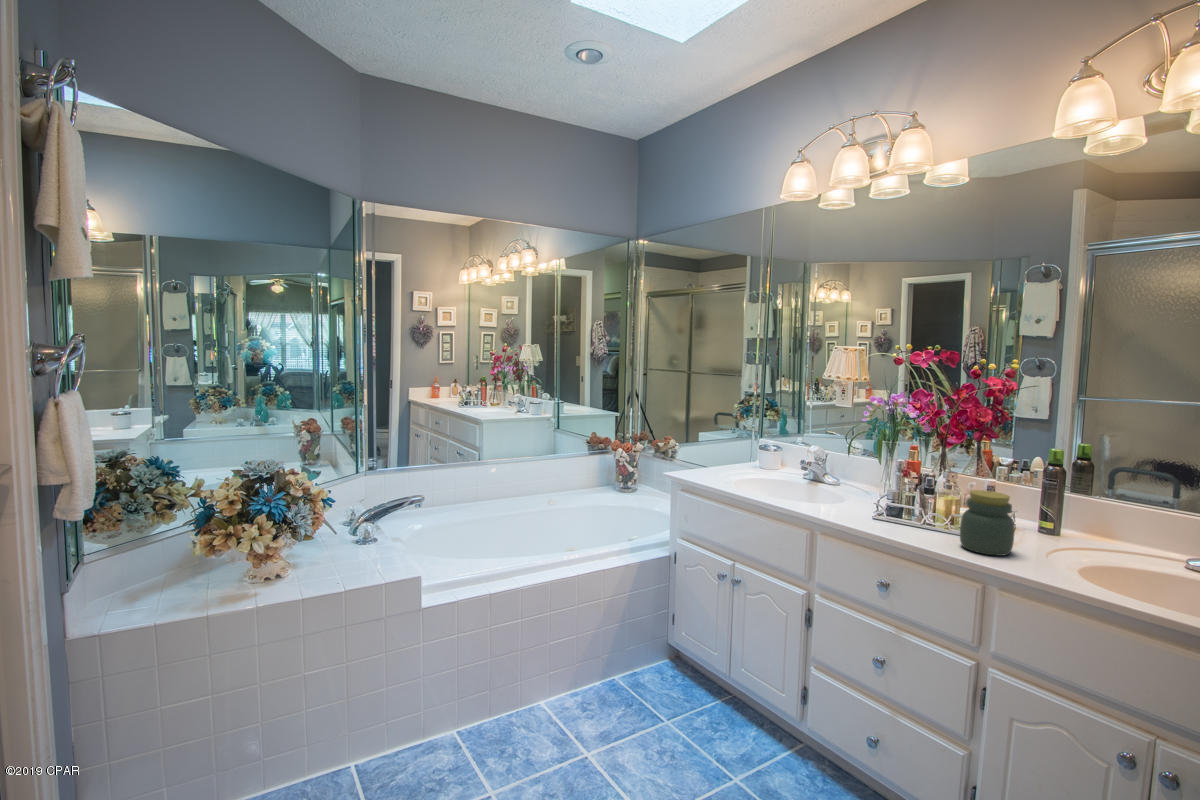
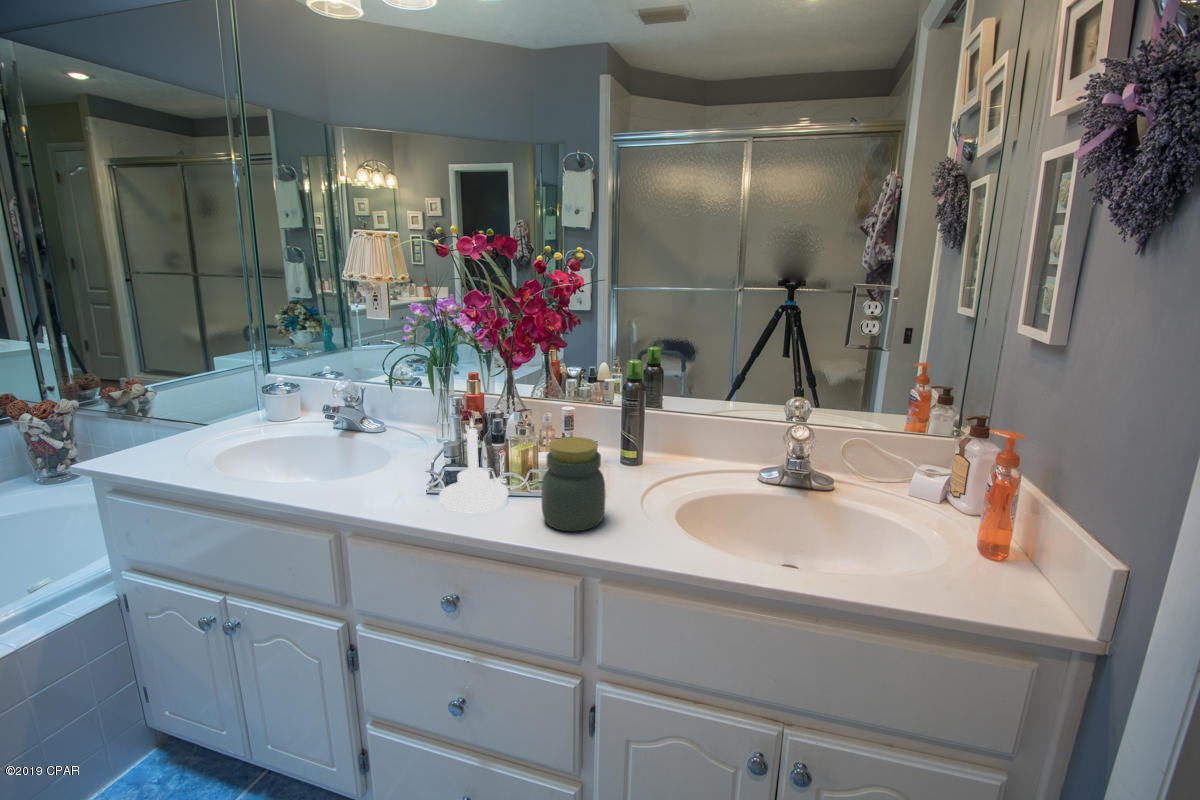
candle holder: none [883,468,935,533] -> present [439,418,509,512]

